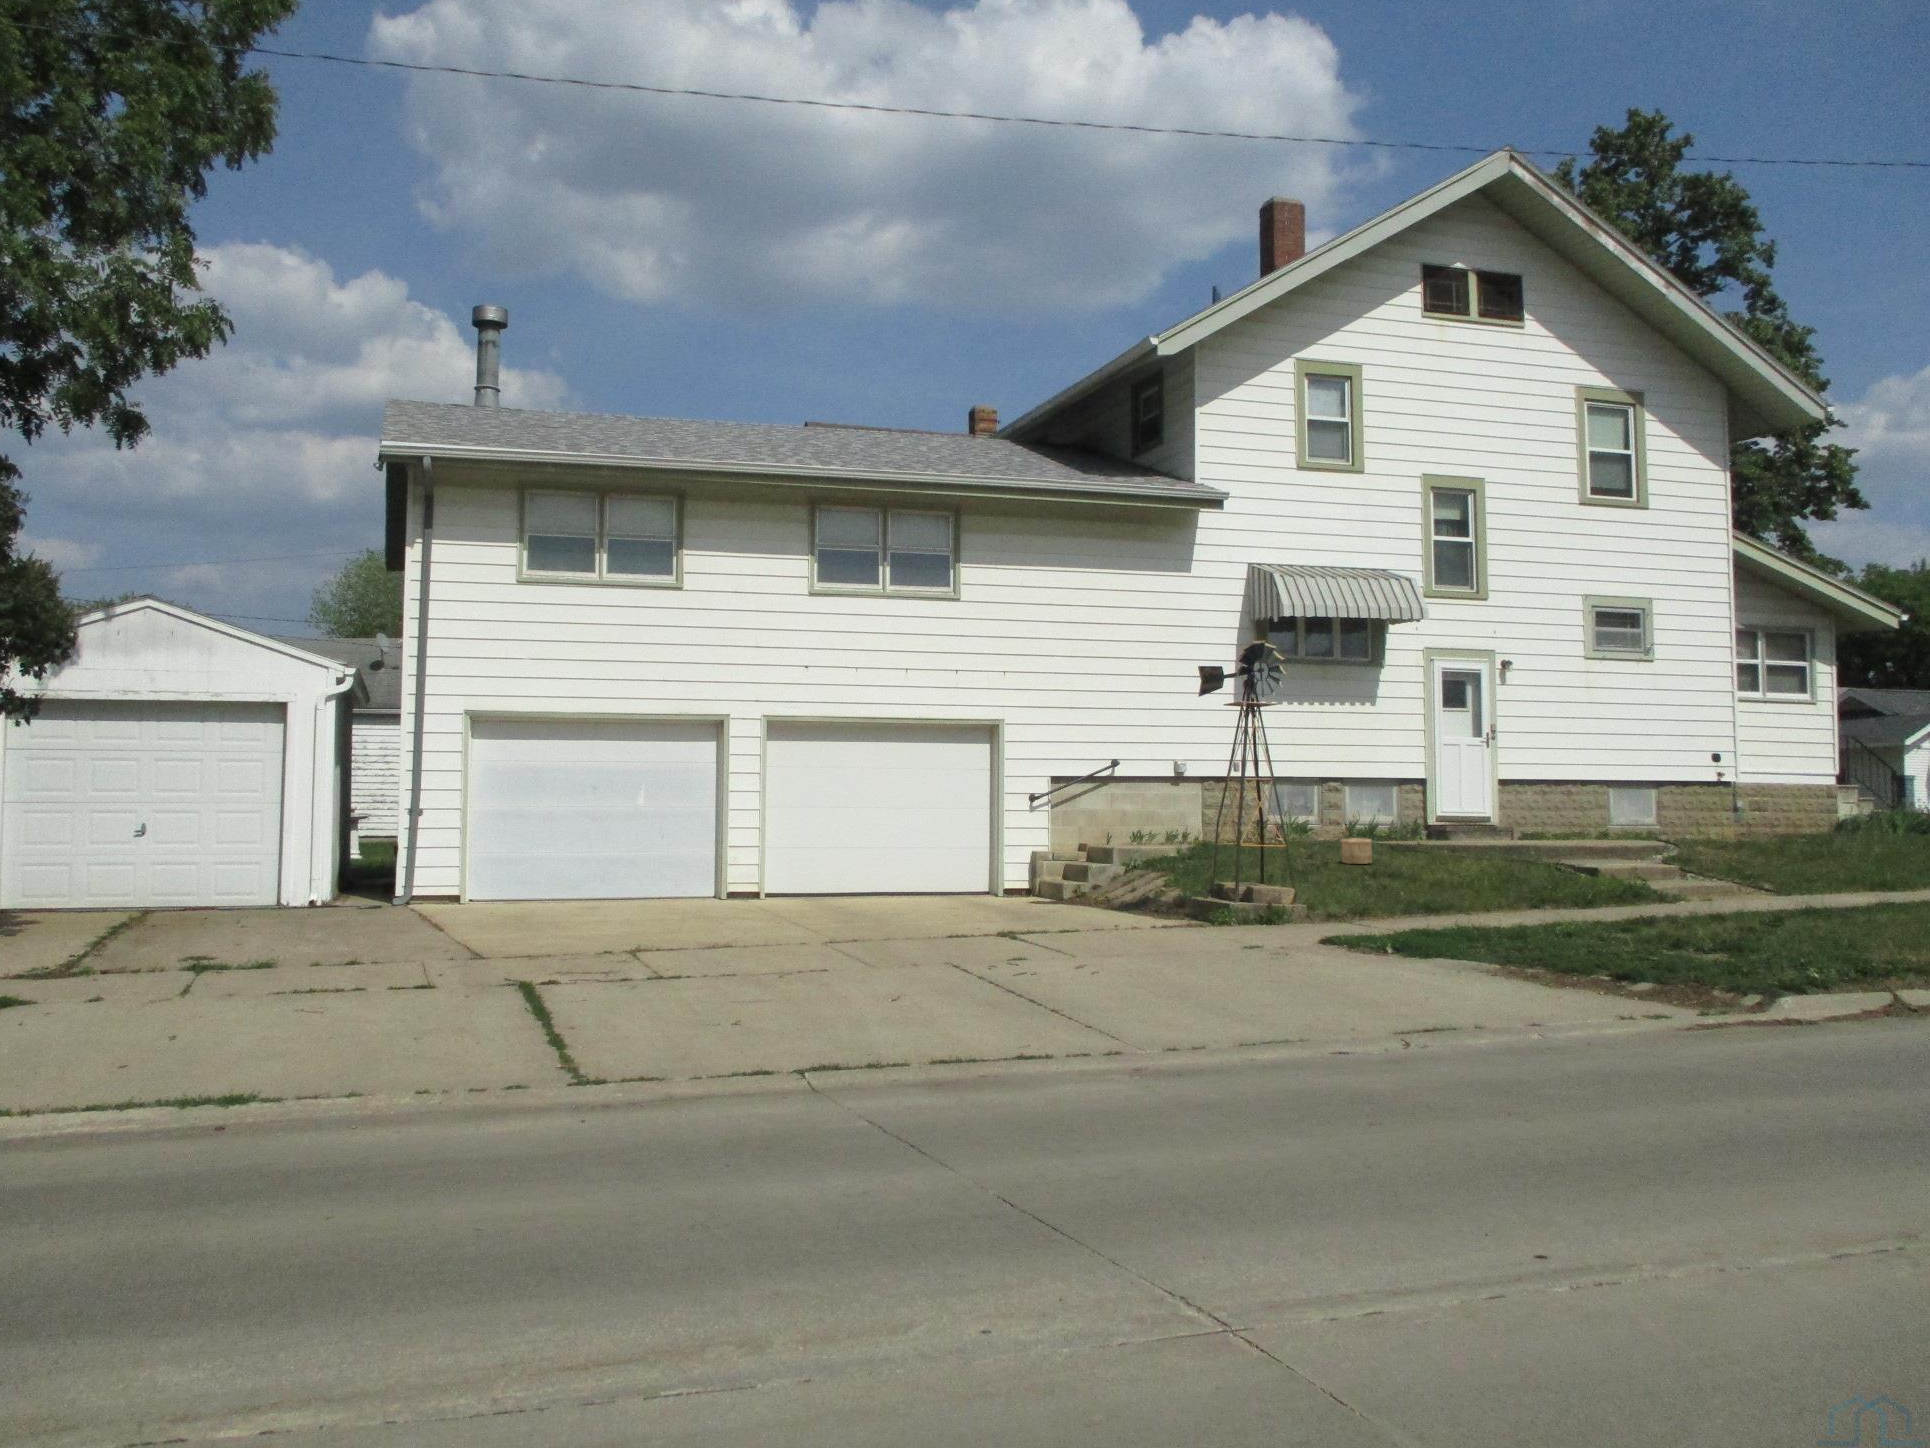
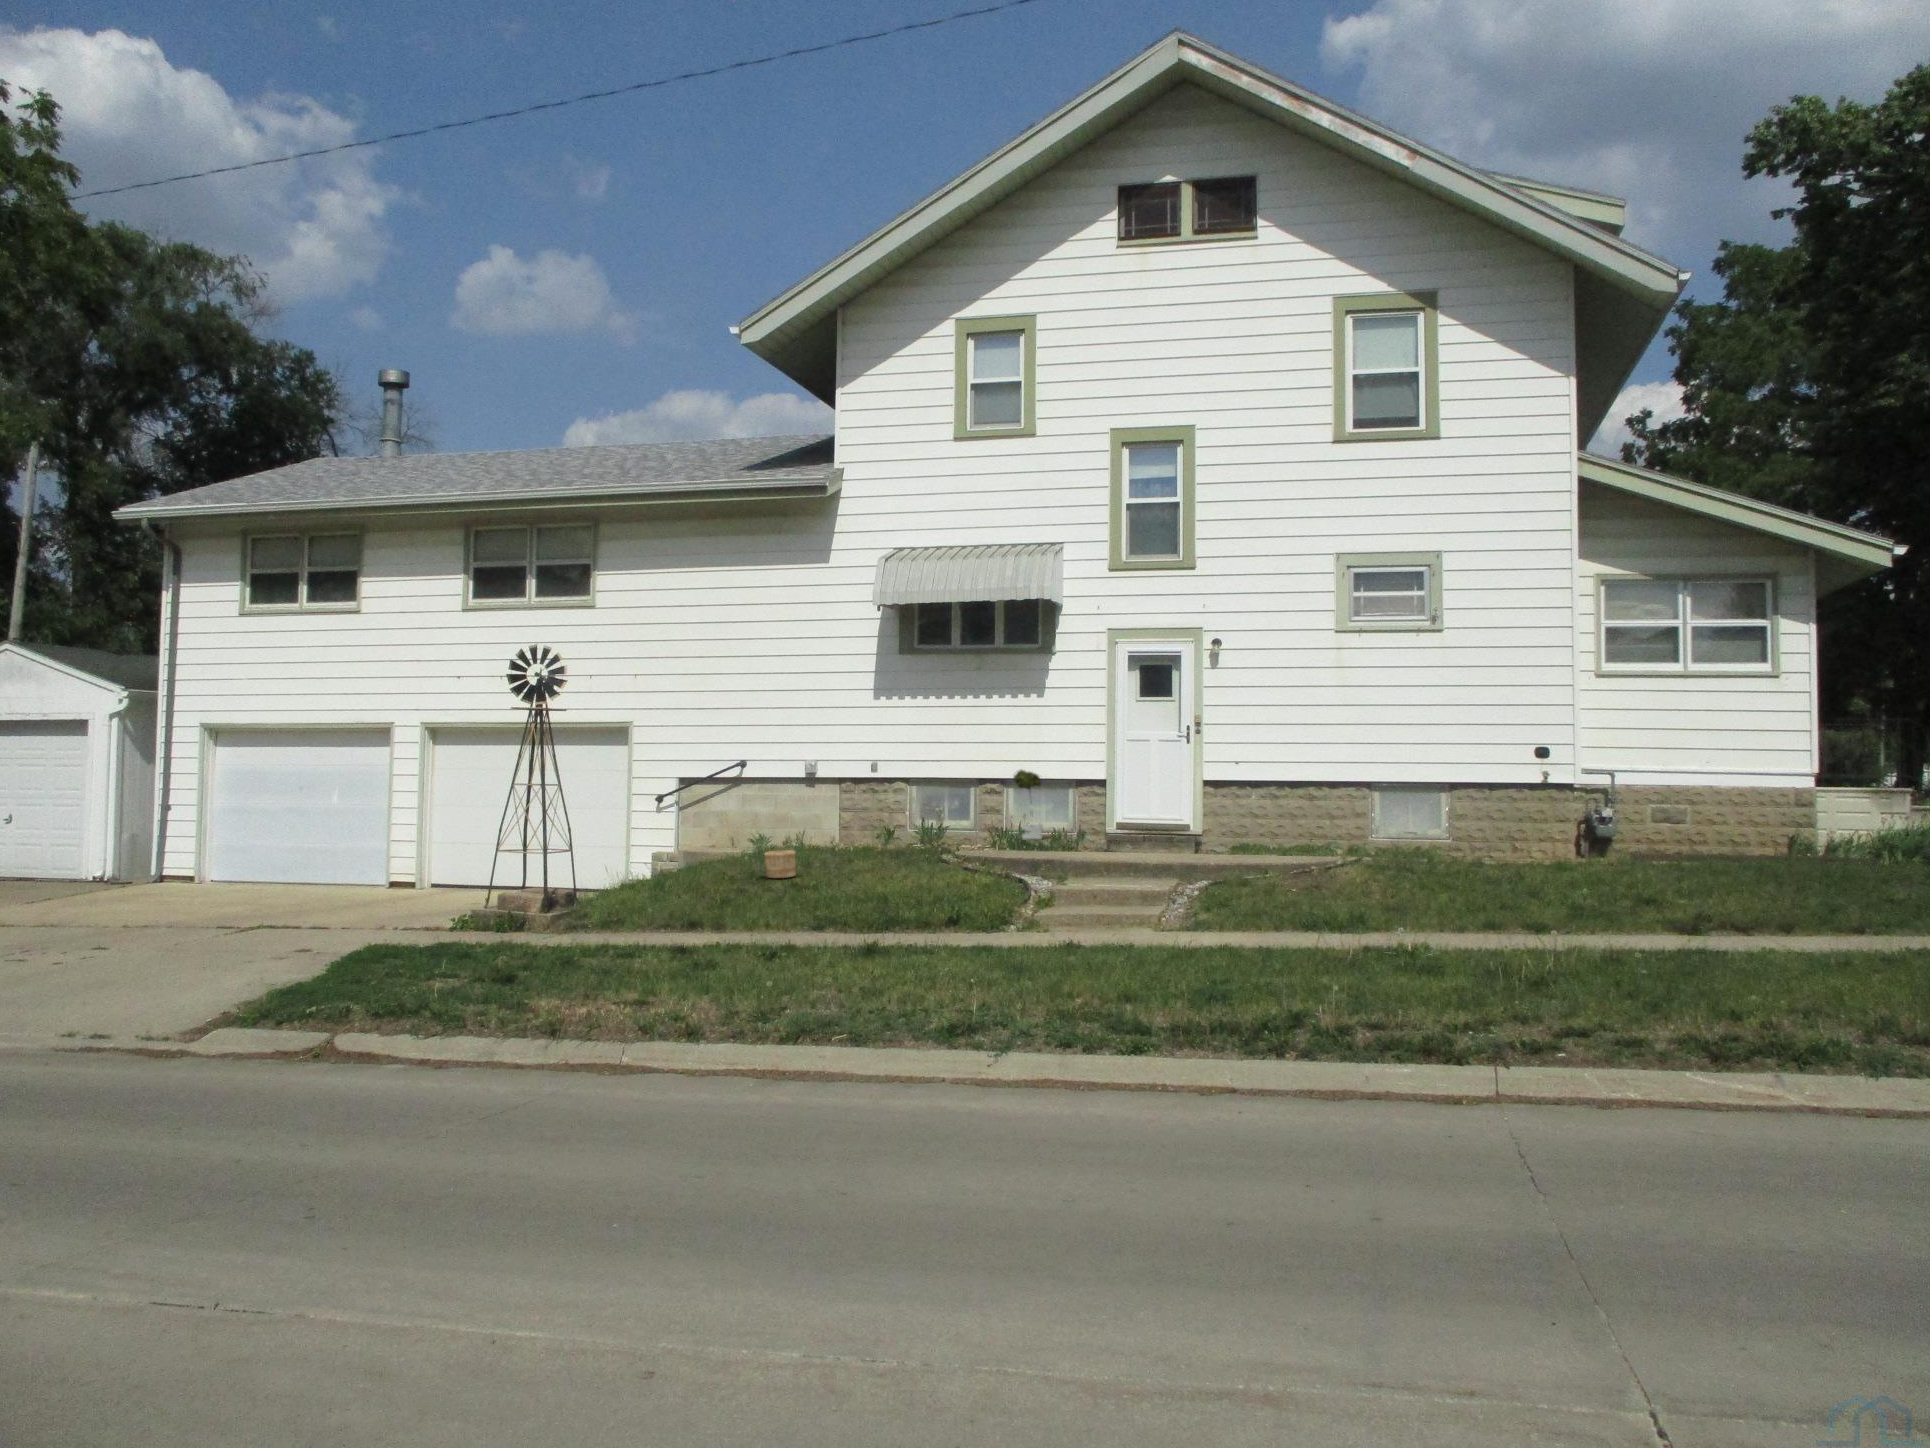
potted tree: none [1351,770,1382,834] -> present [1014,770,1043,840]

